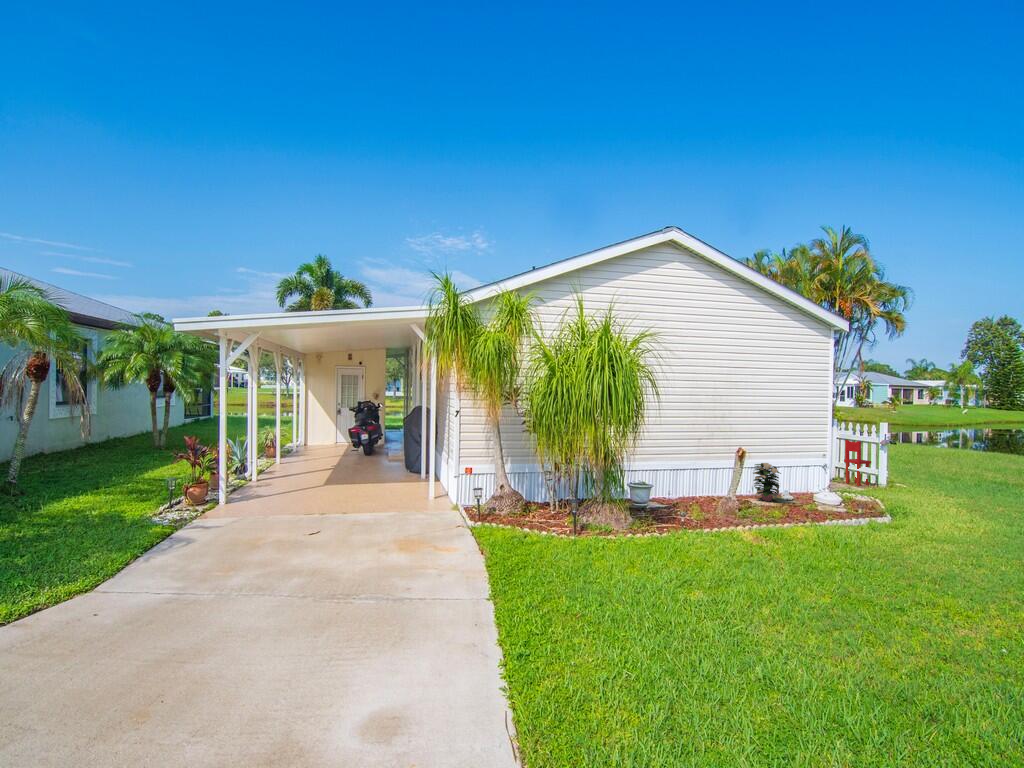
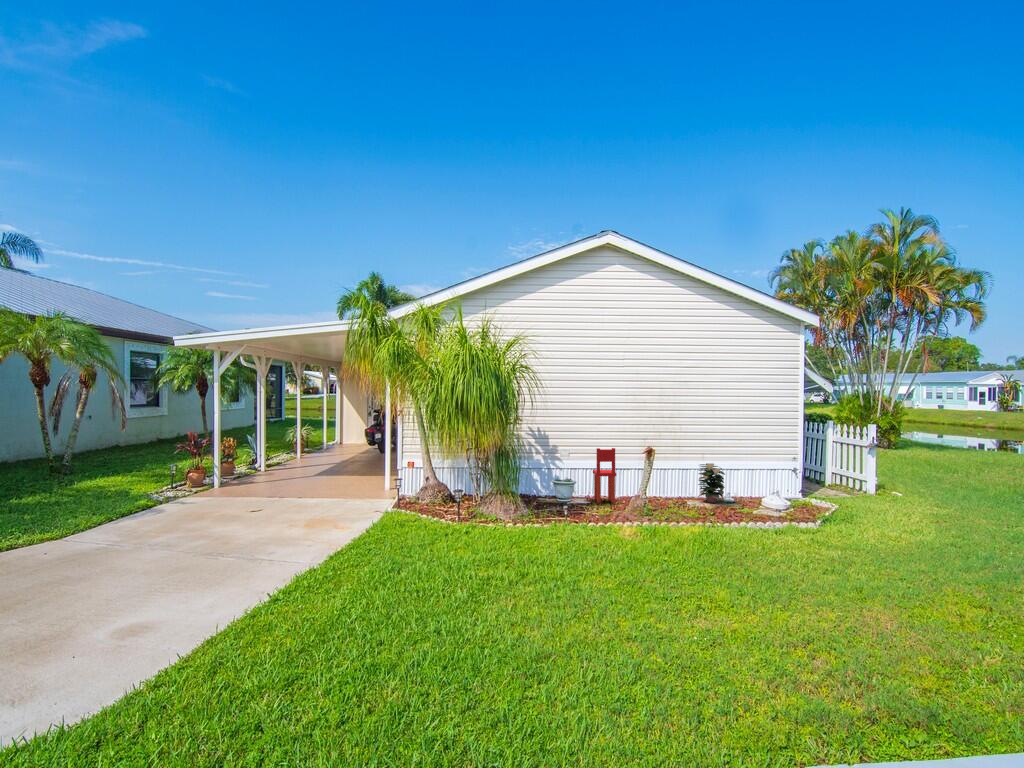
chair: present [844,440,871,486] -> present [593,448,616,503]

